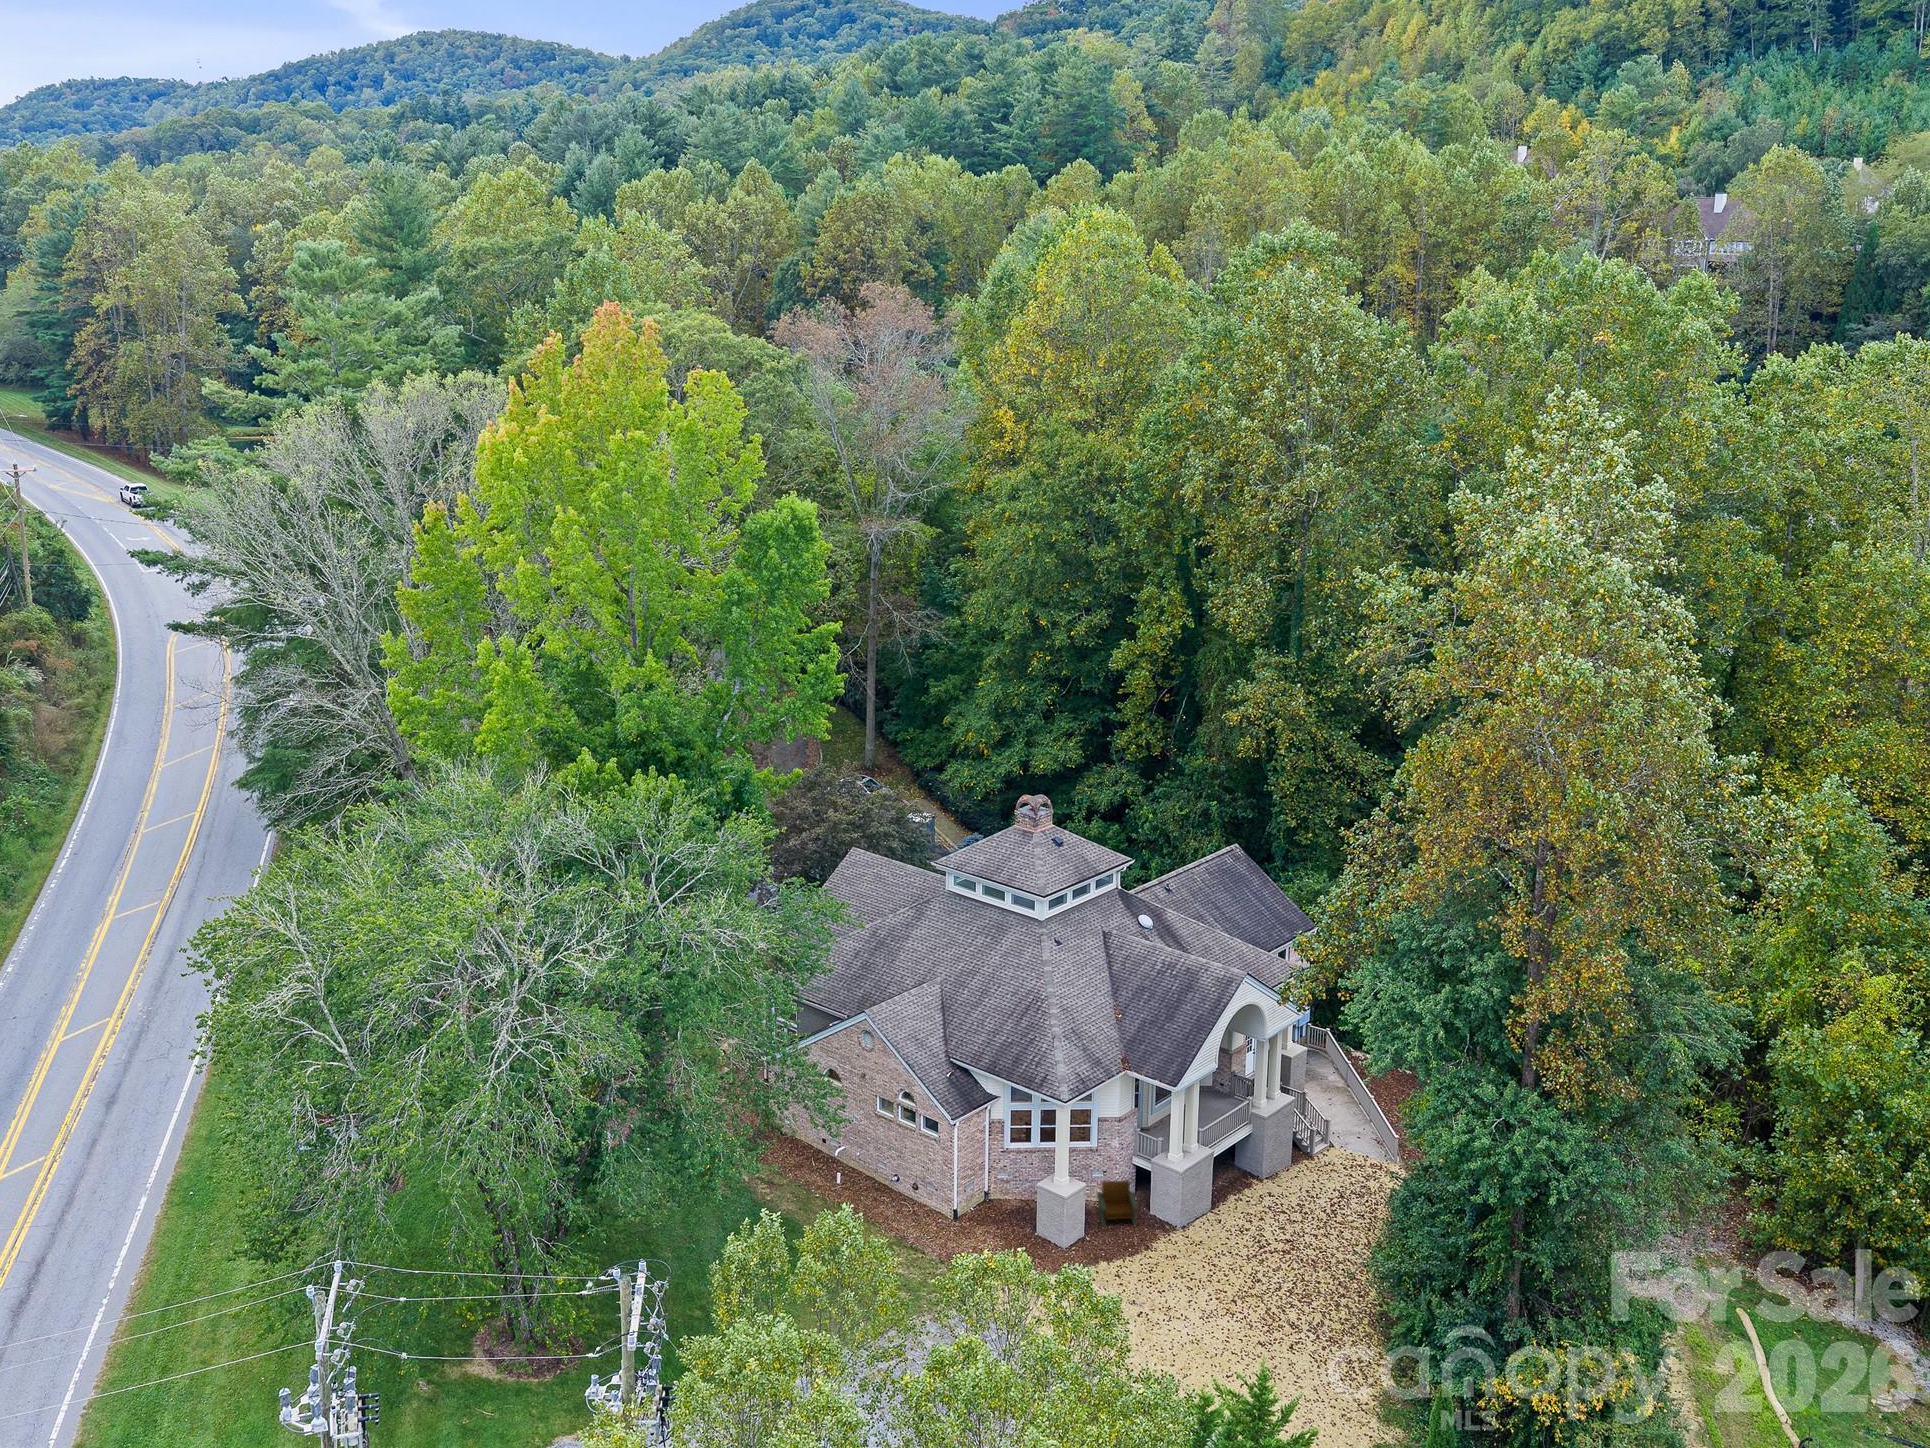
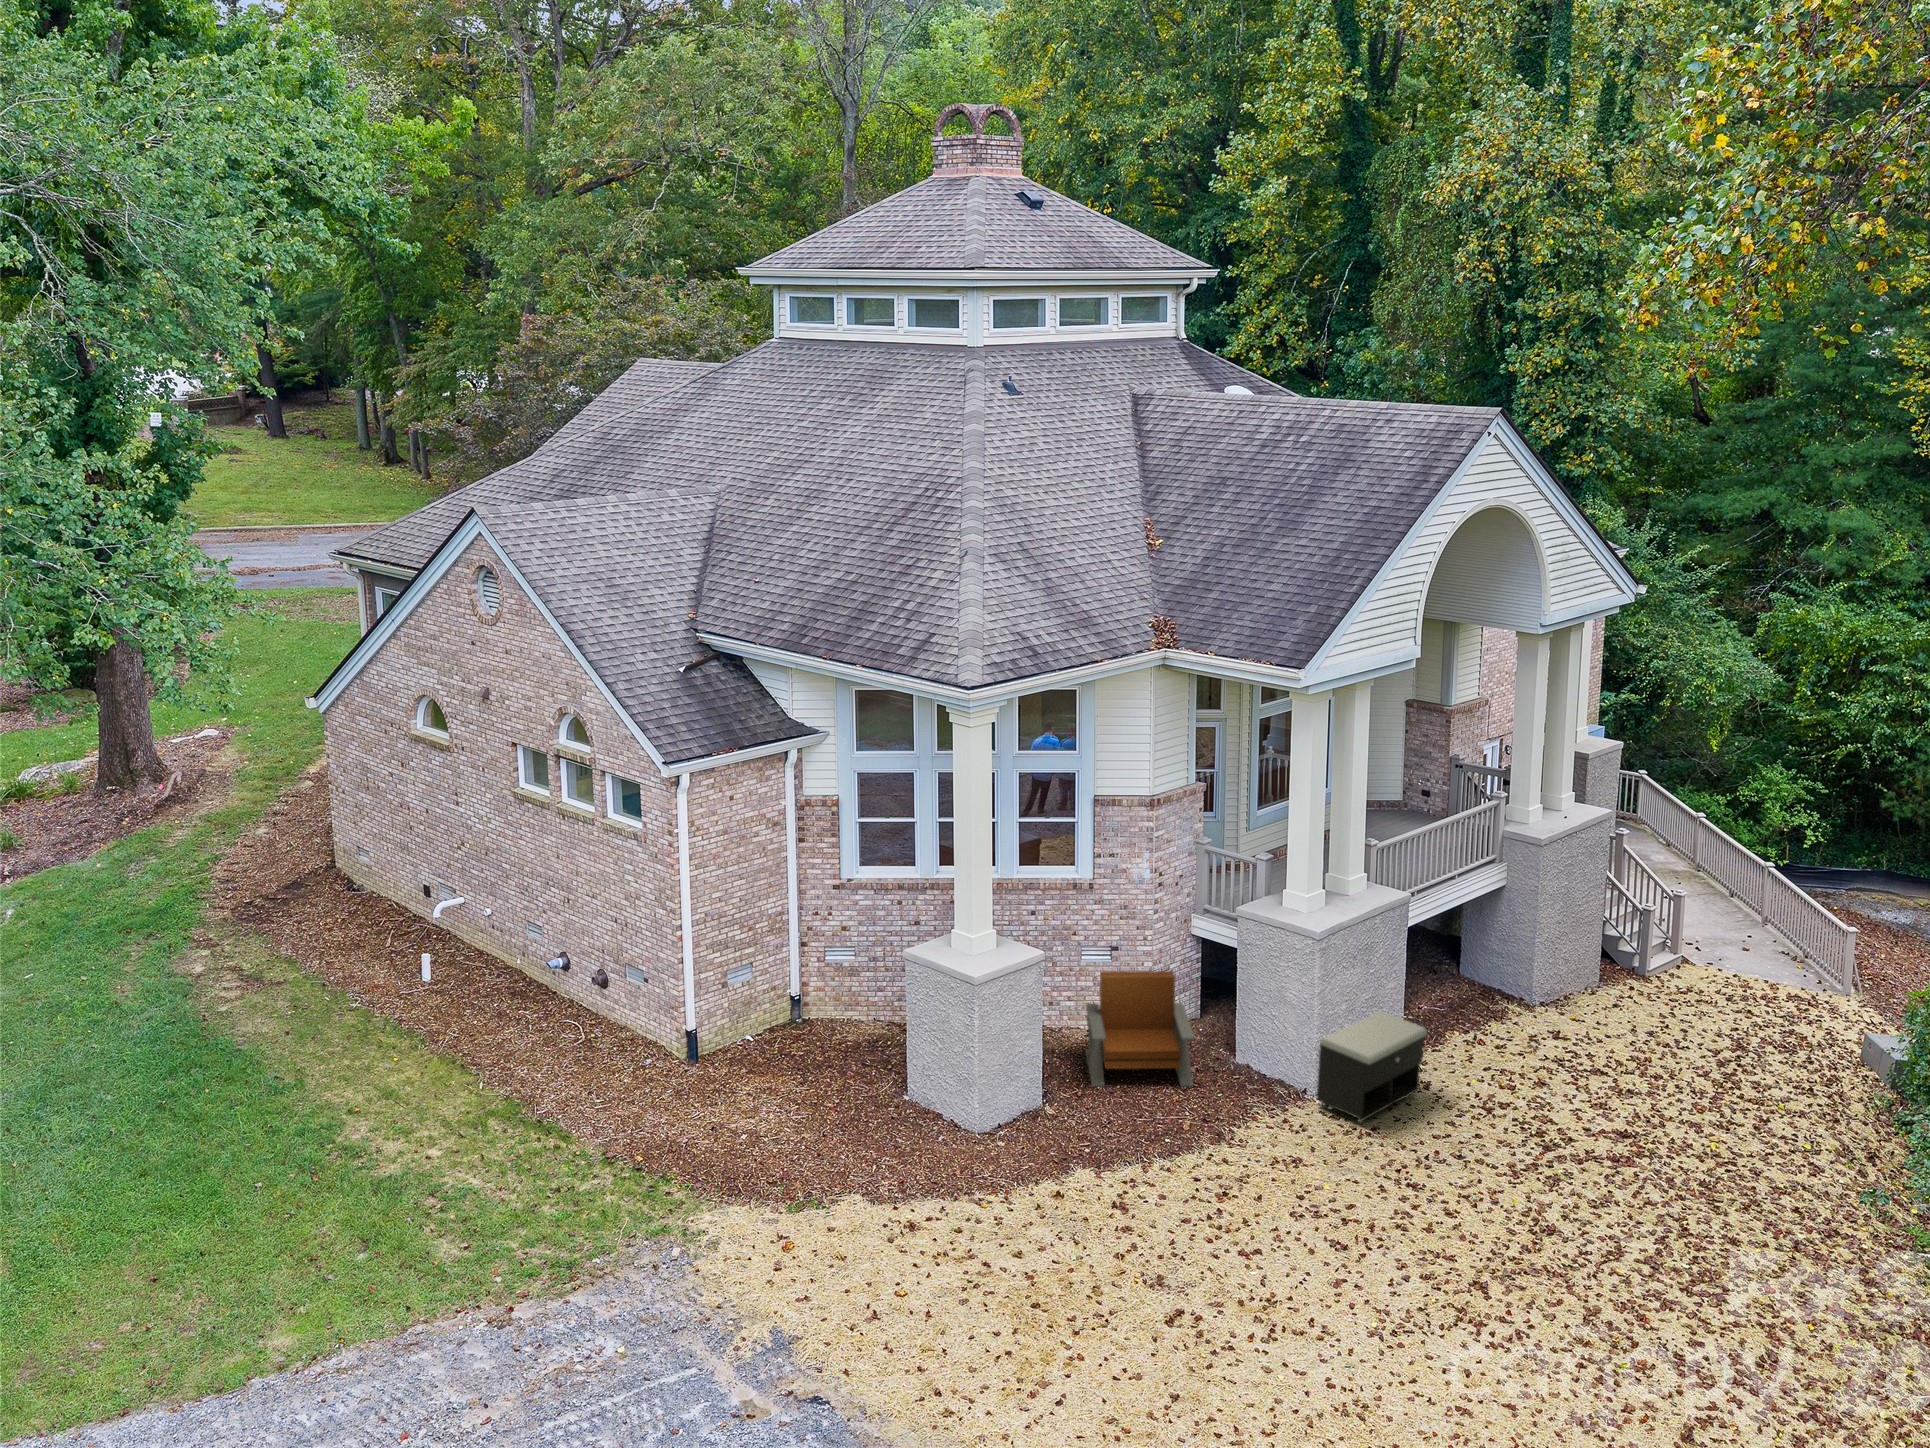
storage bench: none [1182,1196,1220,1239] -> present [1317,1011,1427,1122]

